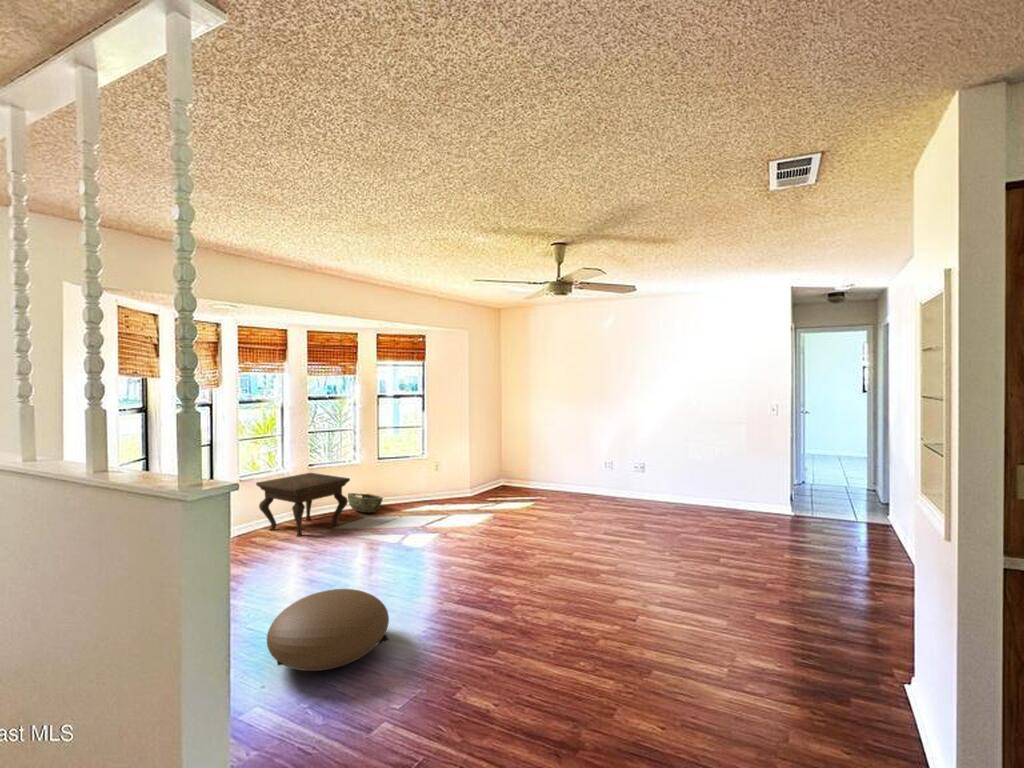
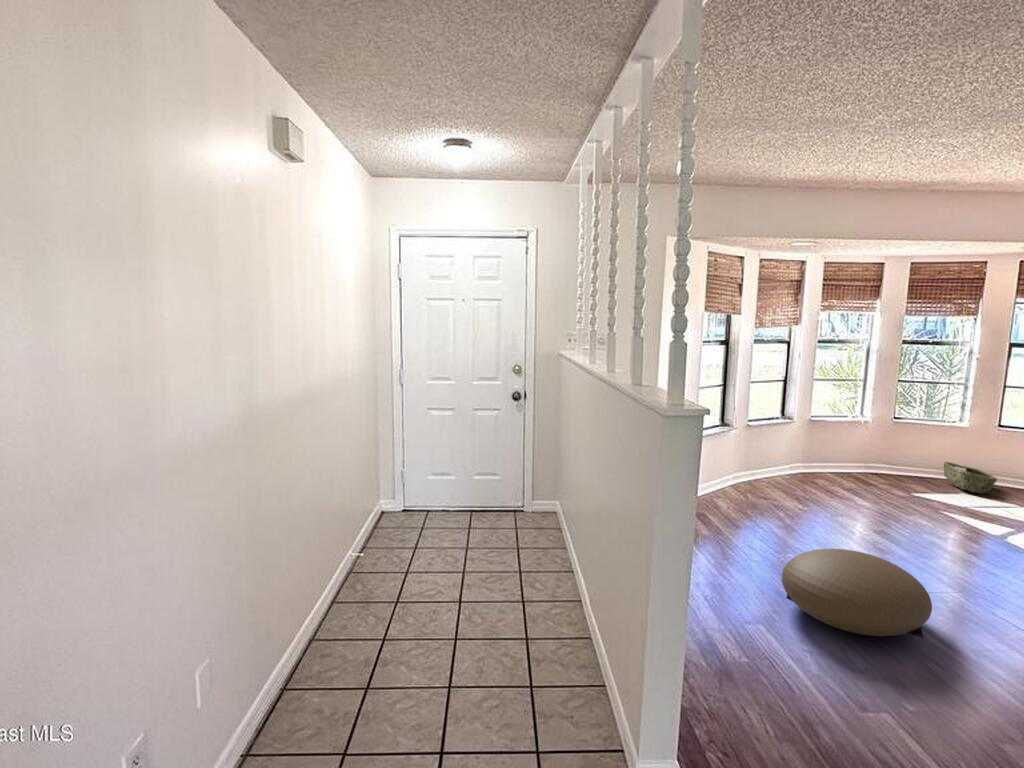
side table: present [256,473,350,537] -> none [826,425,944,494]

